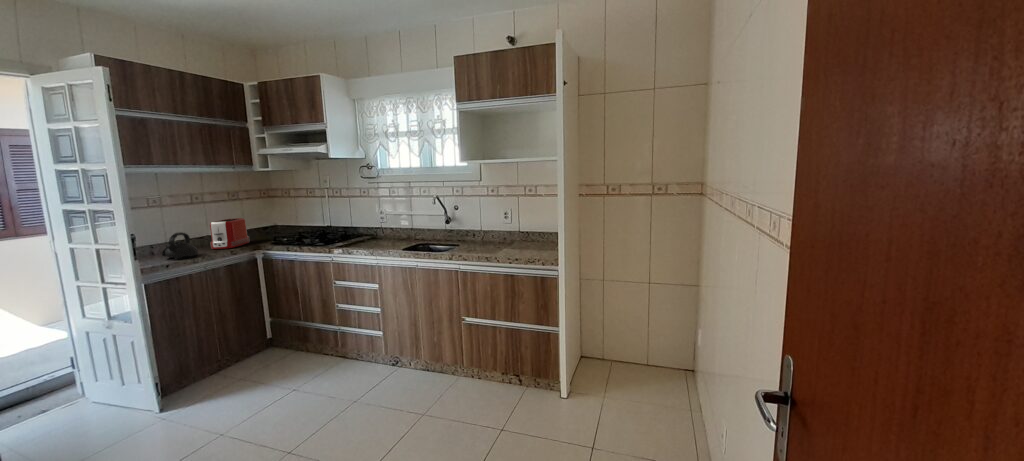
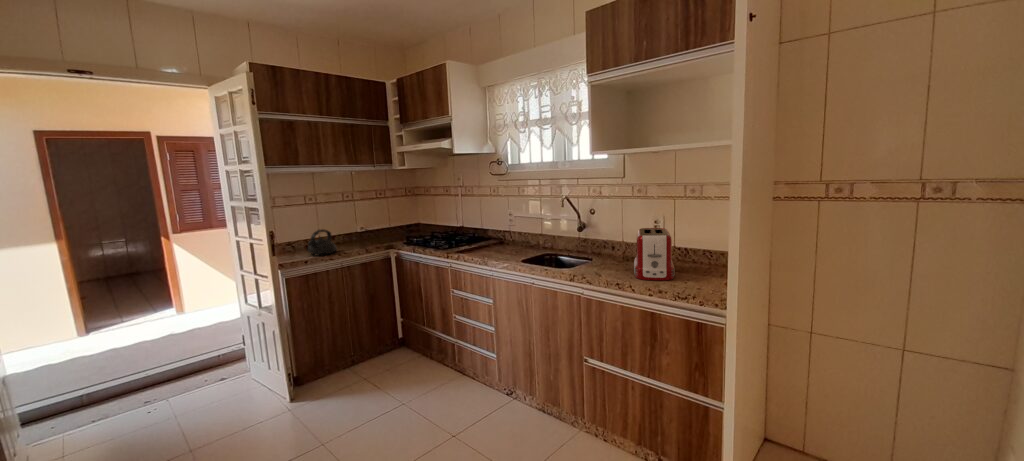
toaster: present [210,218,250,249] -> present [634,228,675,281]

